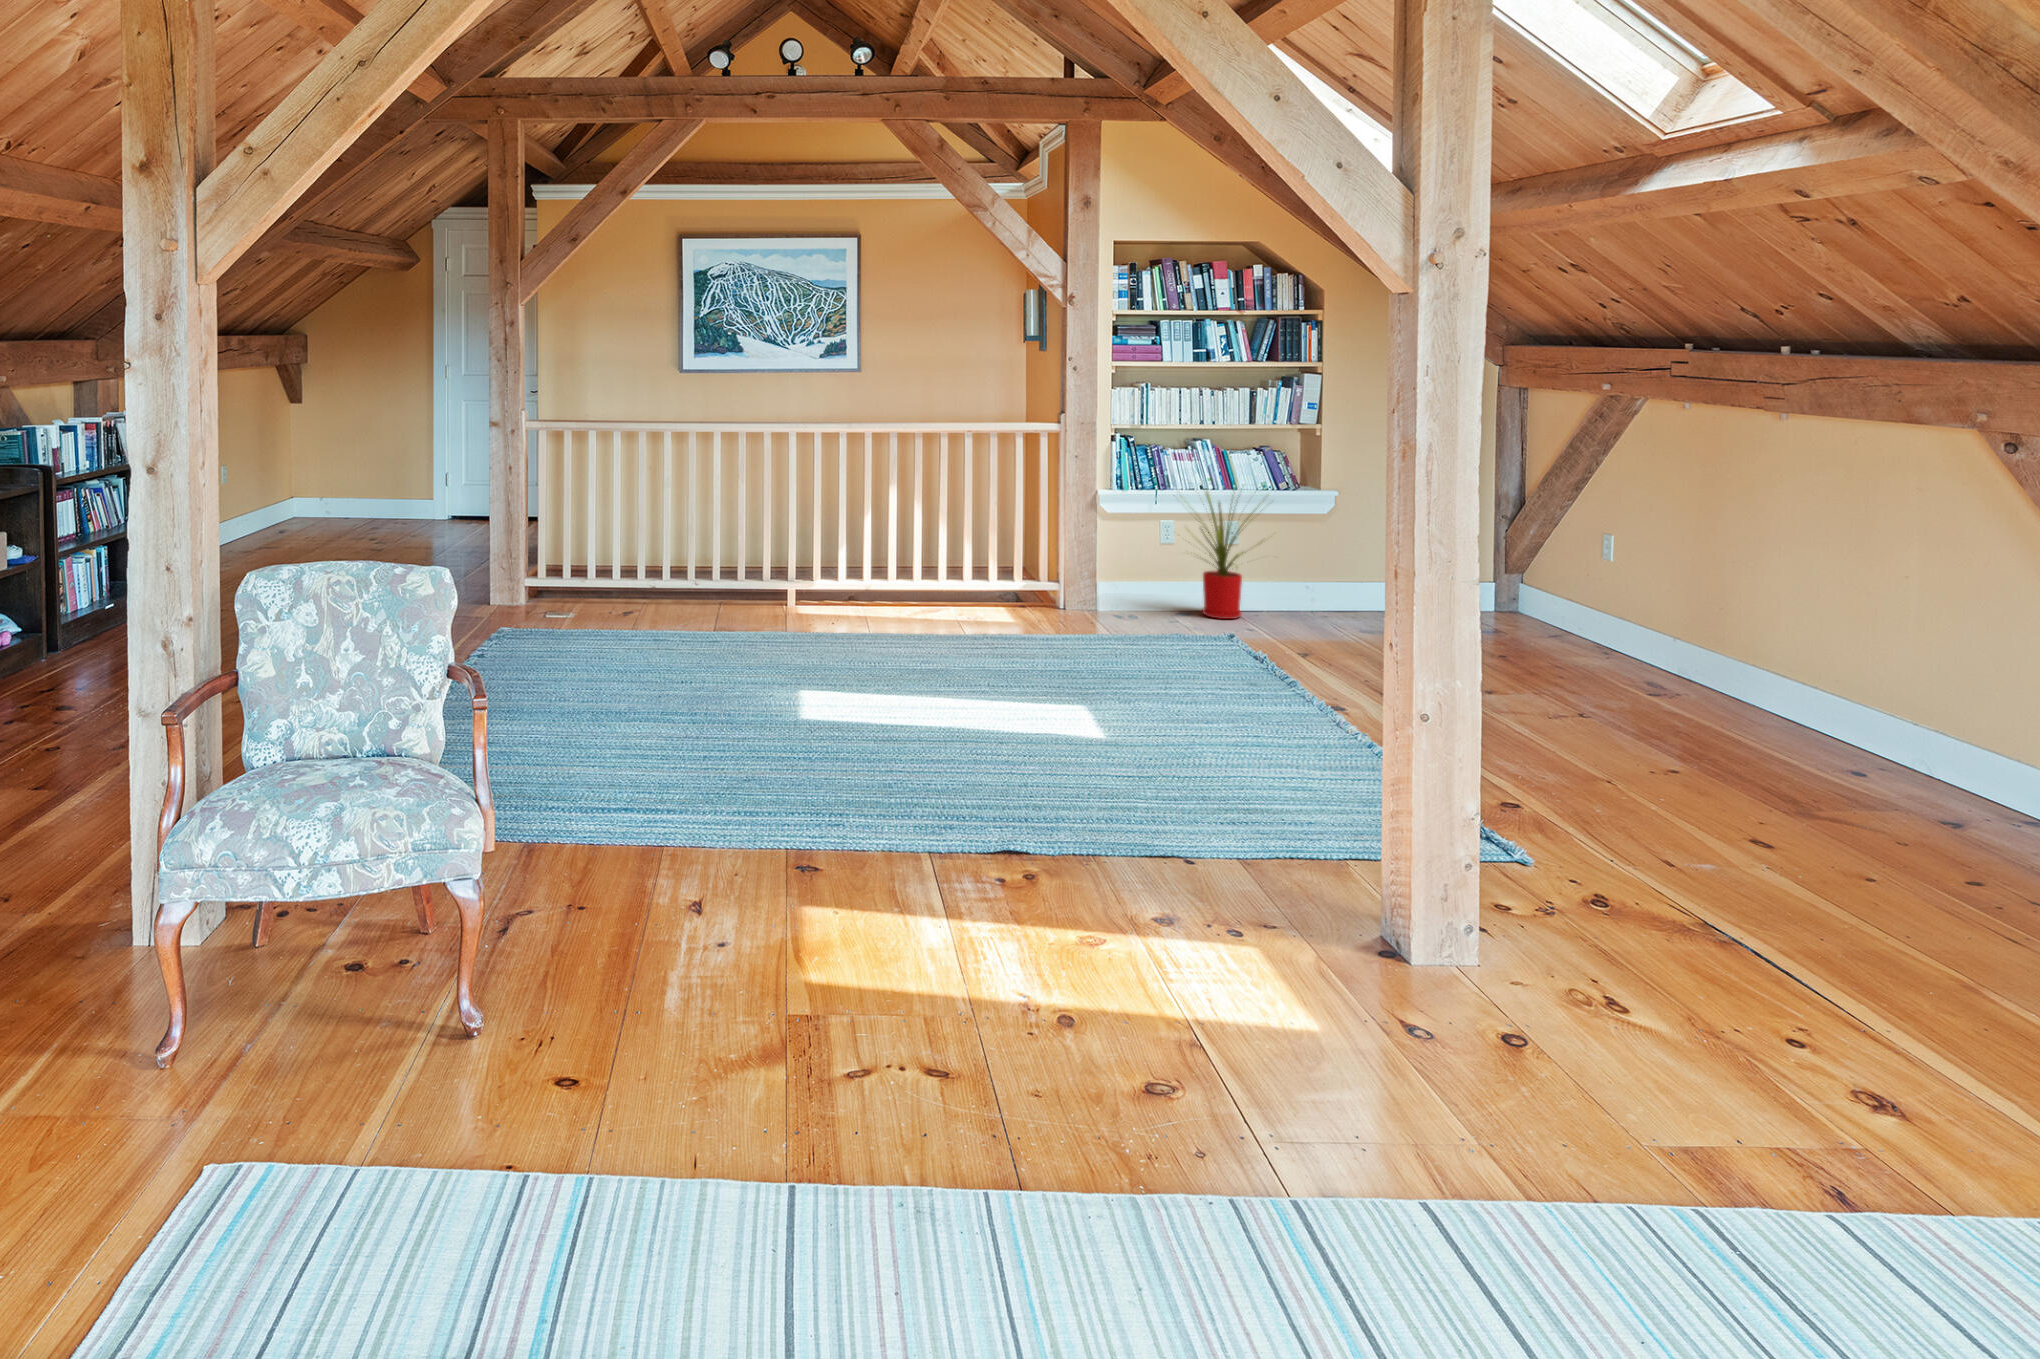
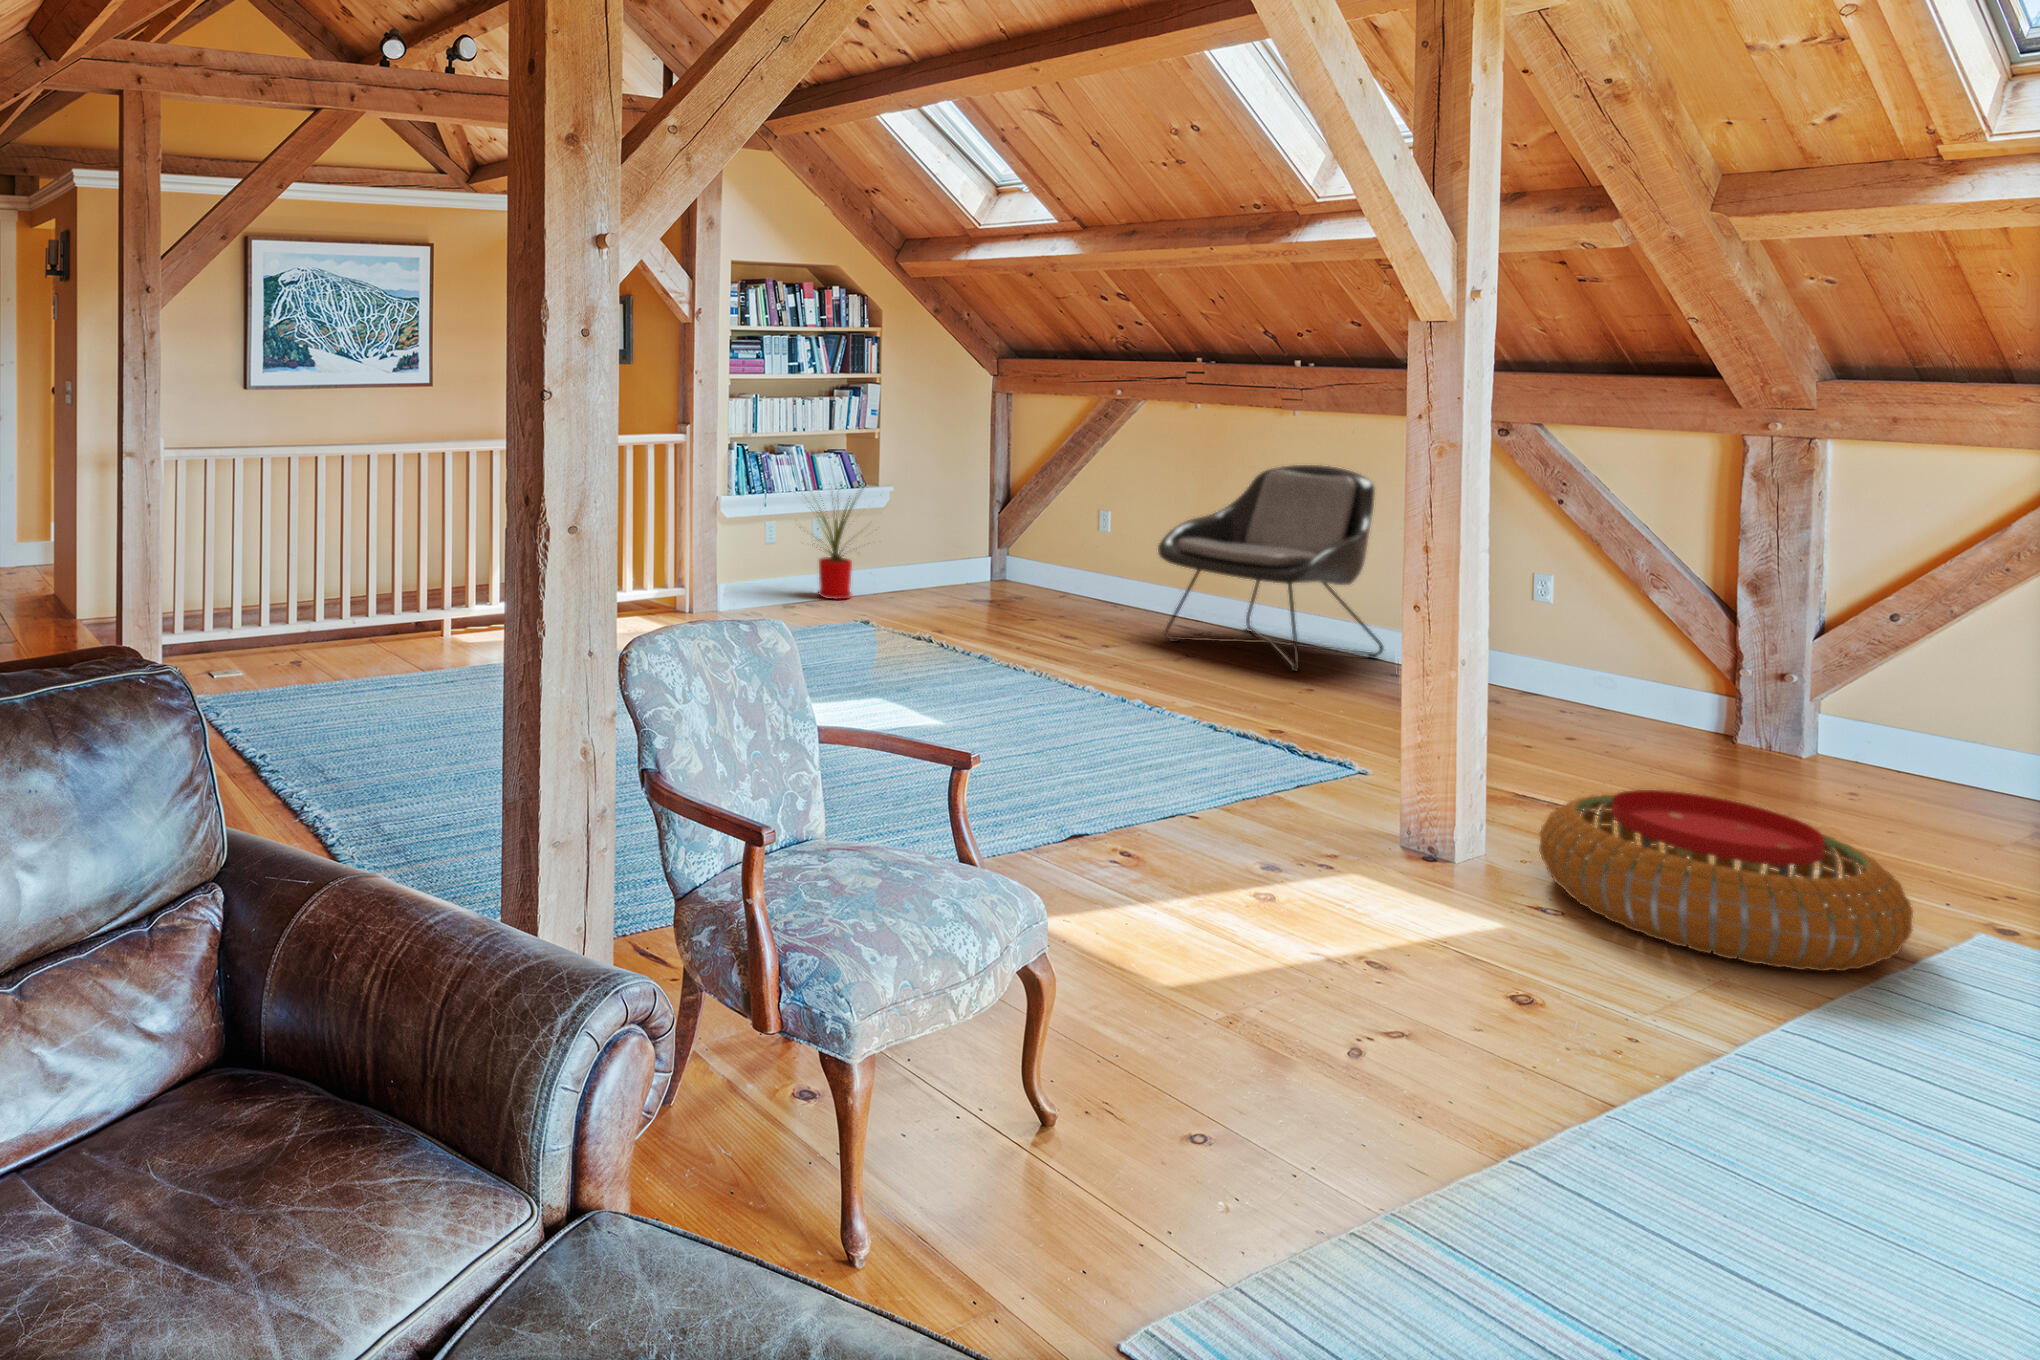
lounge chair: none [1549,486,1867,758] -> present [1158,465,1384,671]
pouf: none [1428,908,1884,1186] -> present [1539,790,1913,971]

